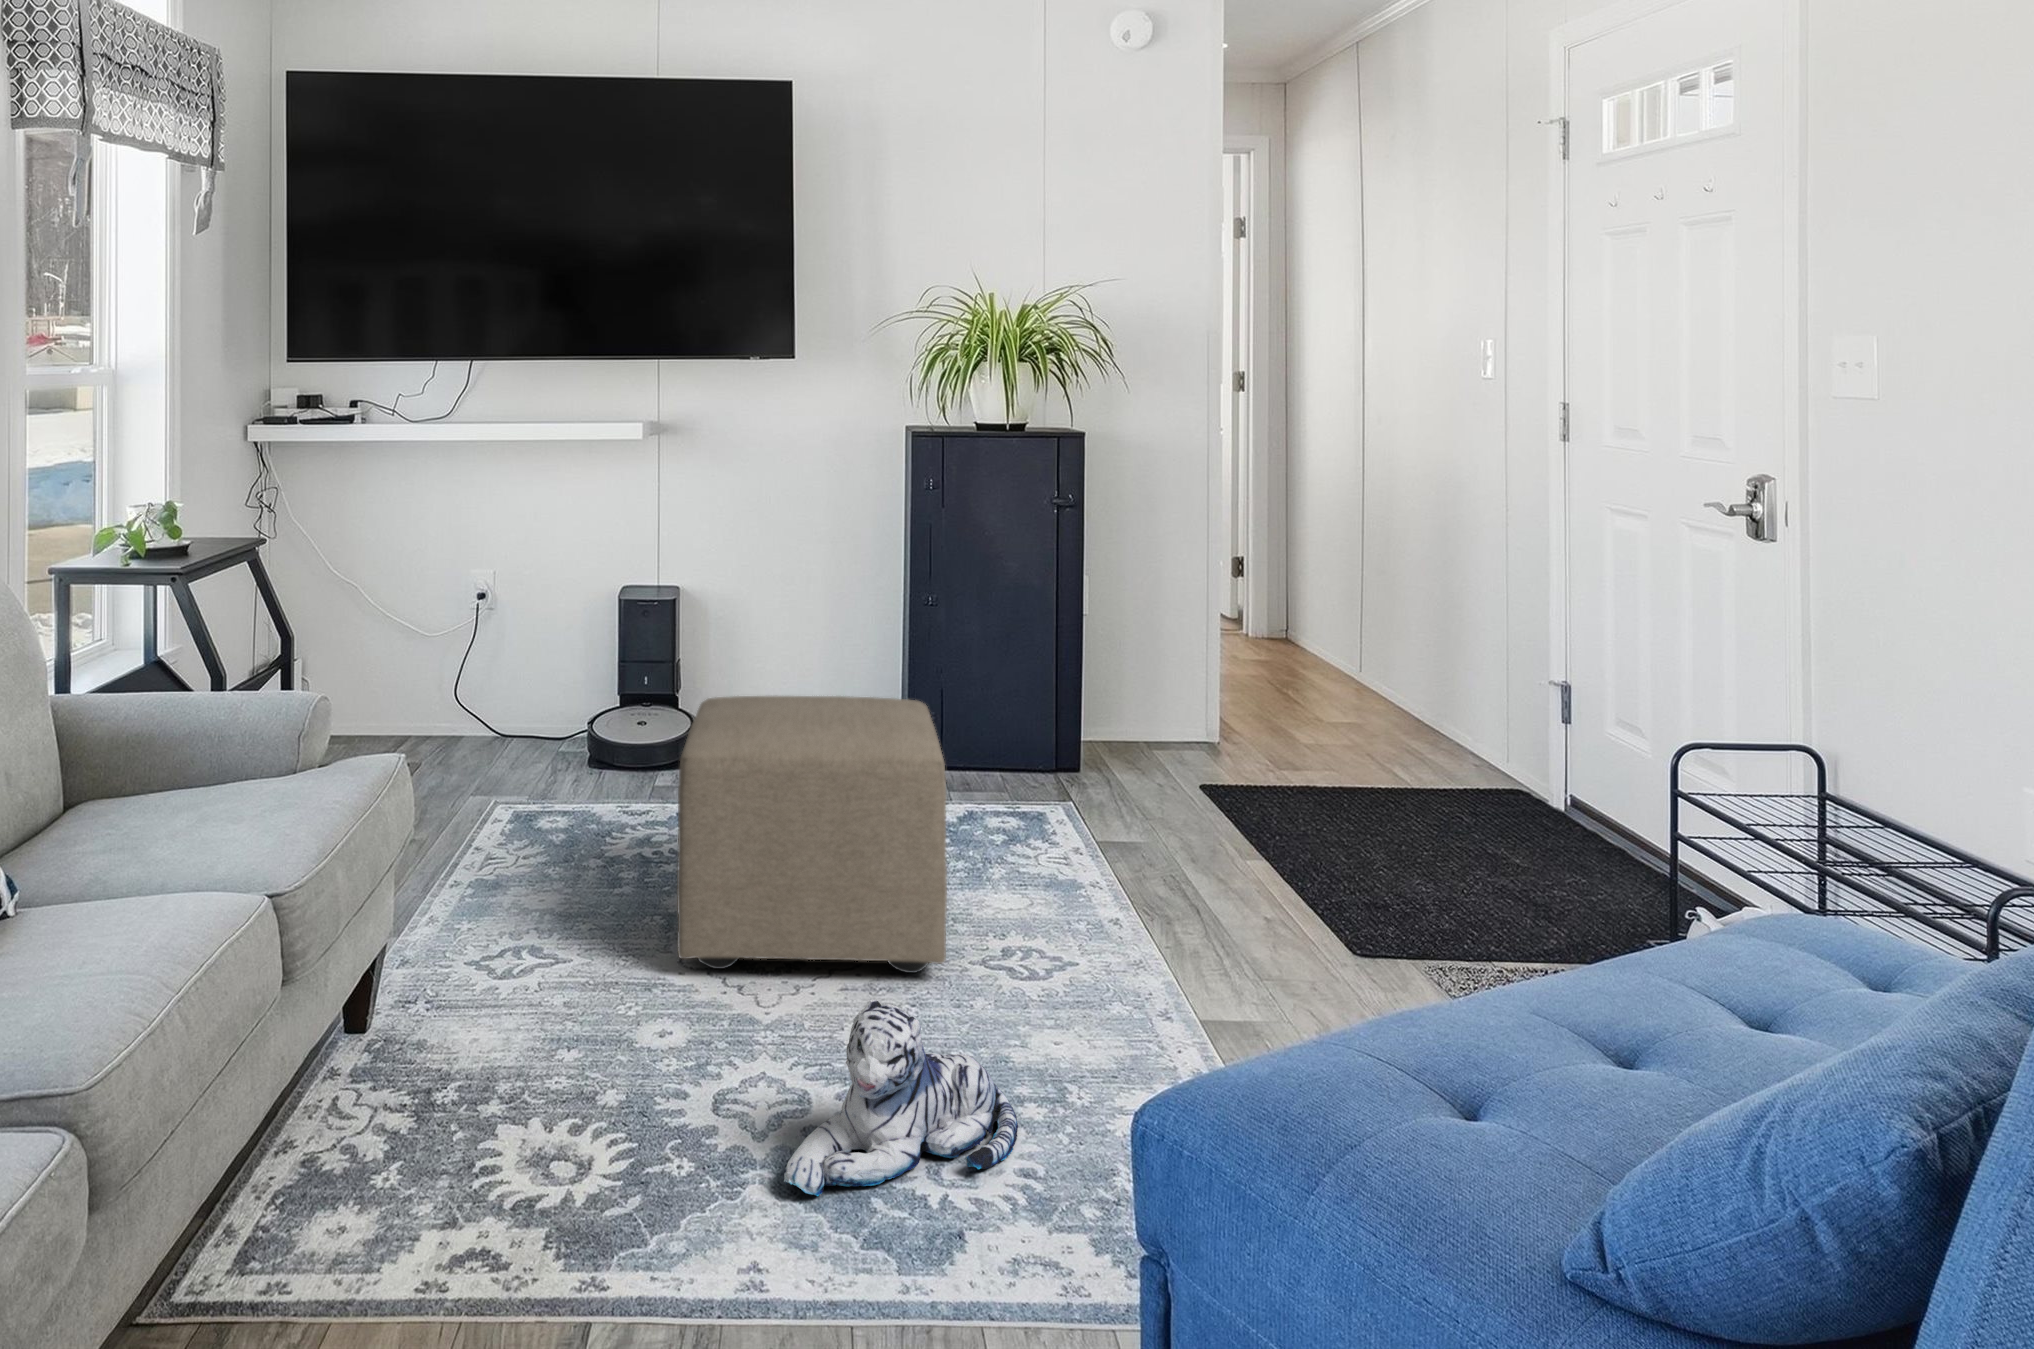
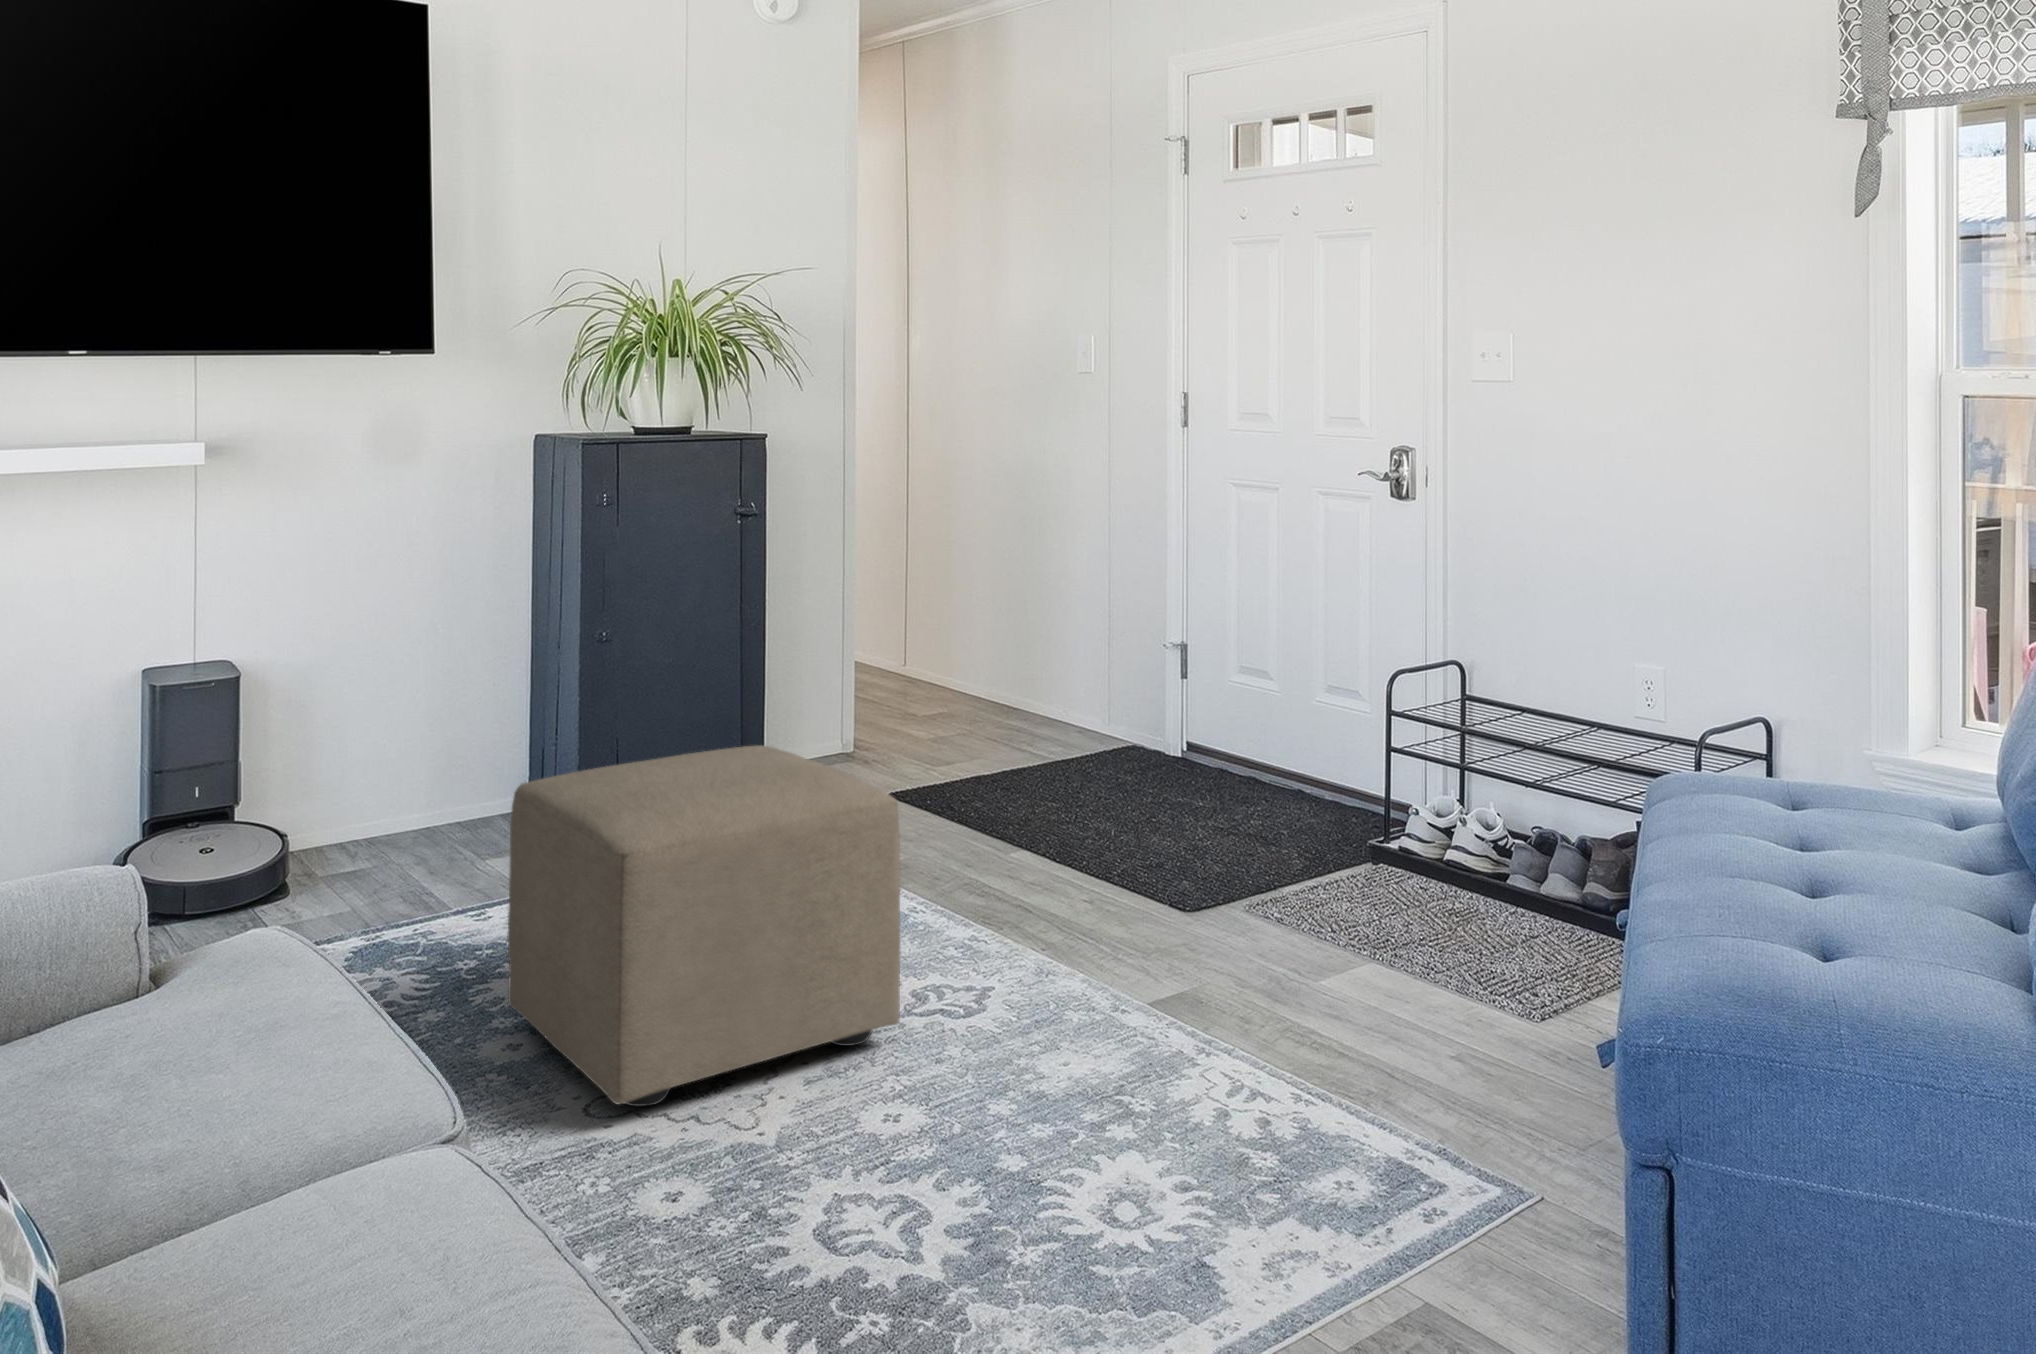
plush toy: present [784,1000,1018,1196] -> none [982,1058,1155,1286]

